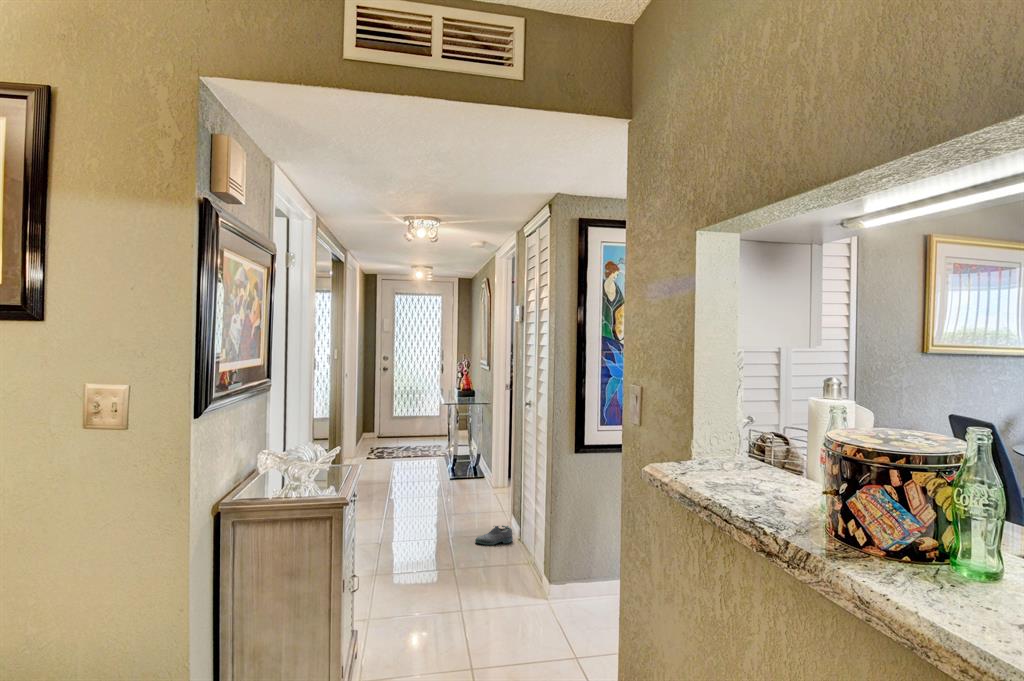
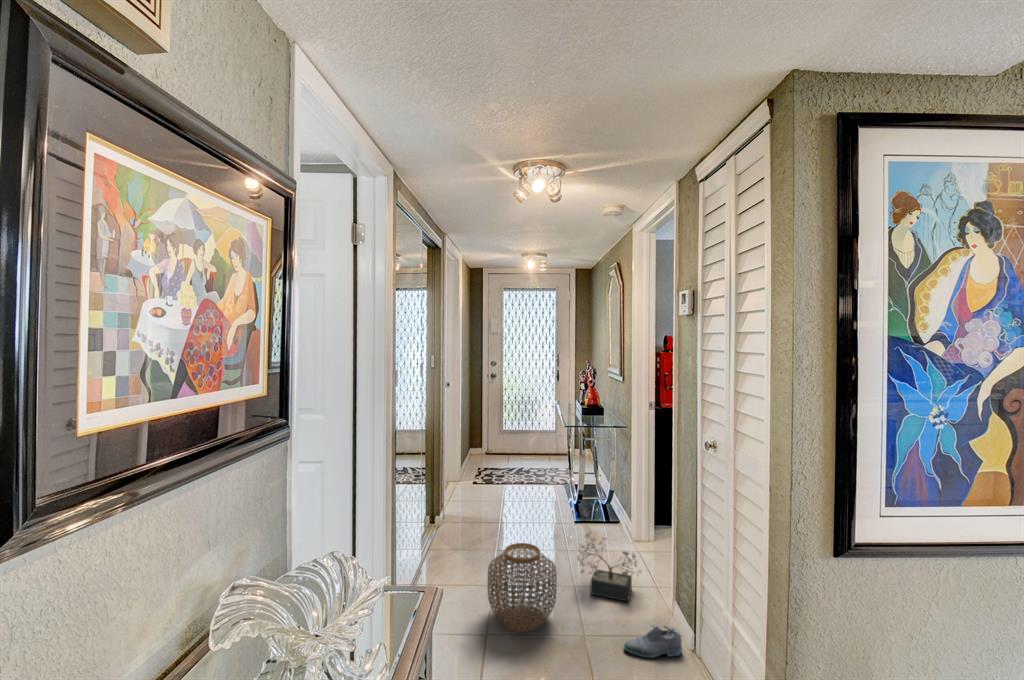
decorative plant: none [448,476,493,520] -> present [578,533,641,601]
woven basket: none [382,481,432,540] -> present [488,543,557,632]

